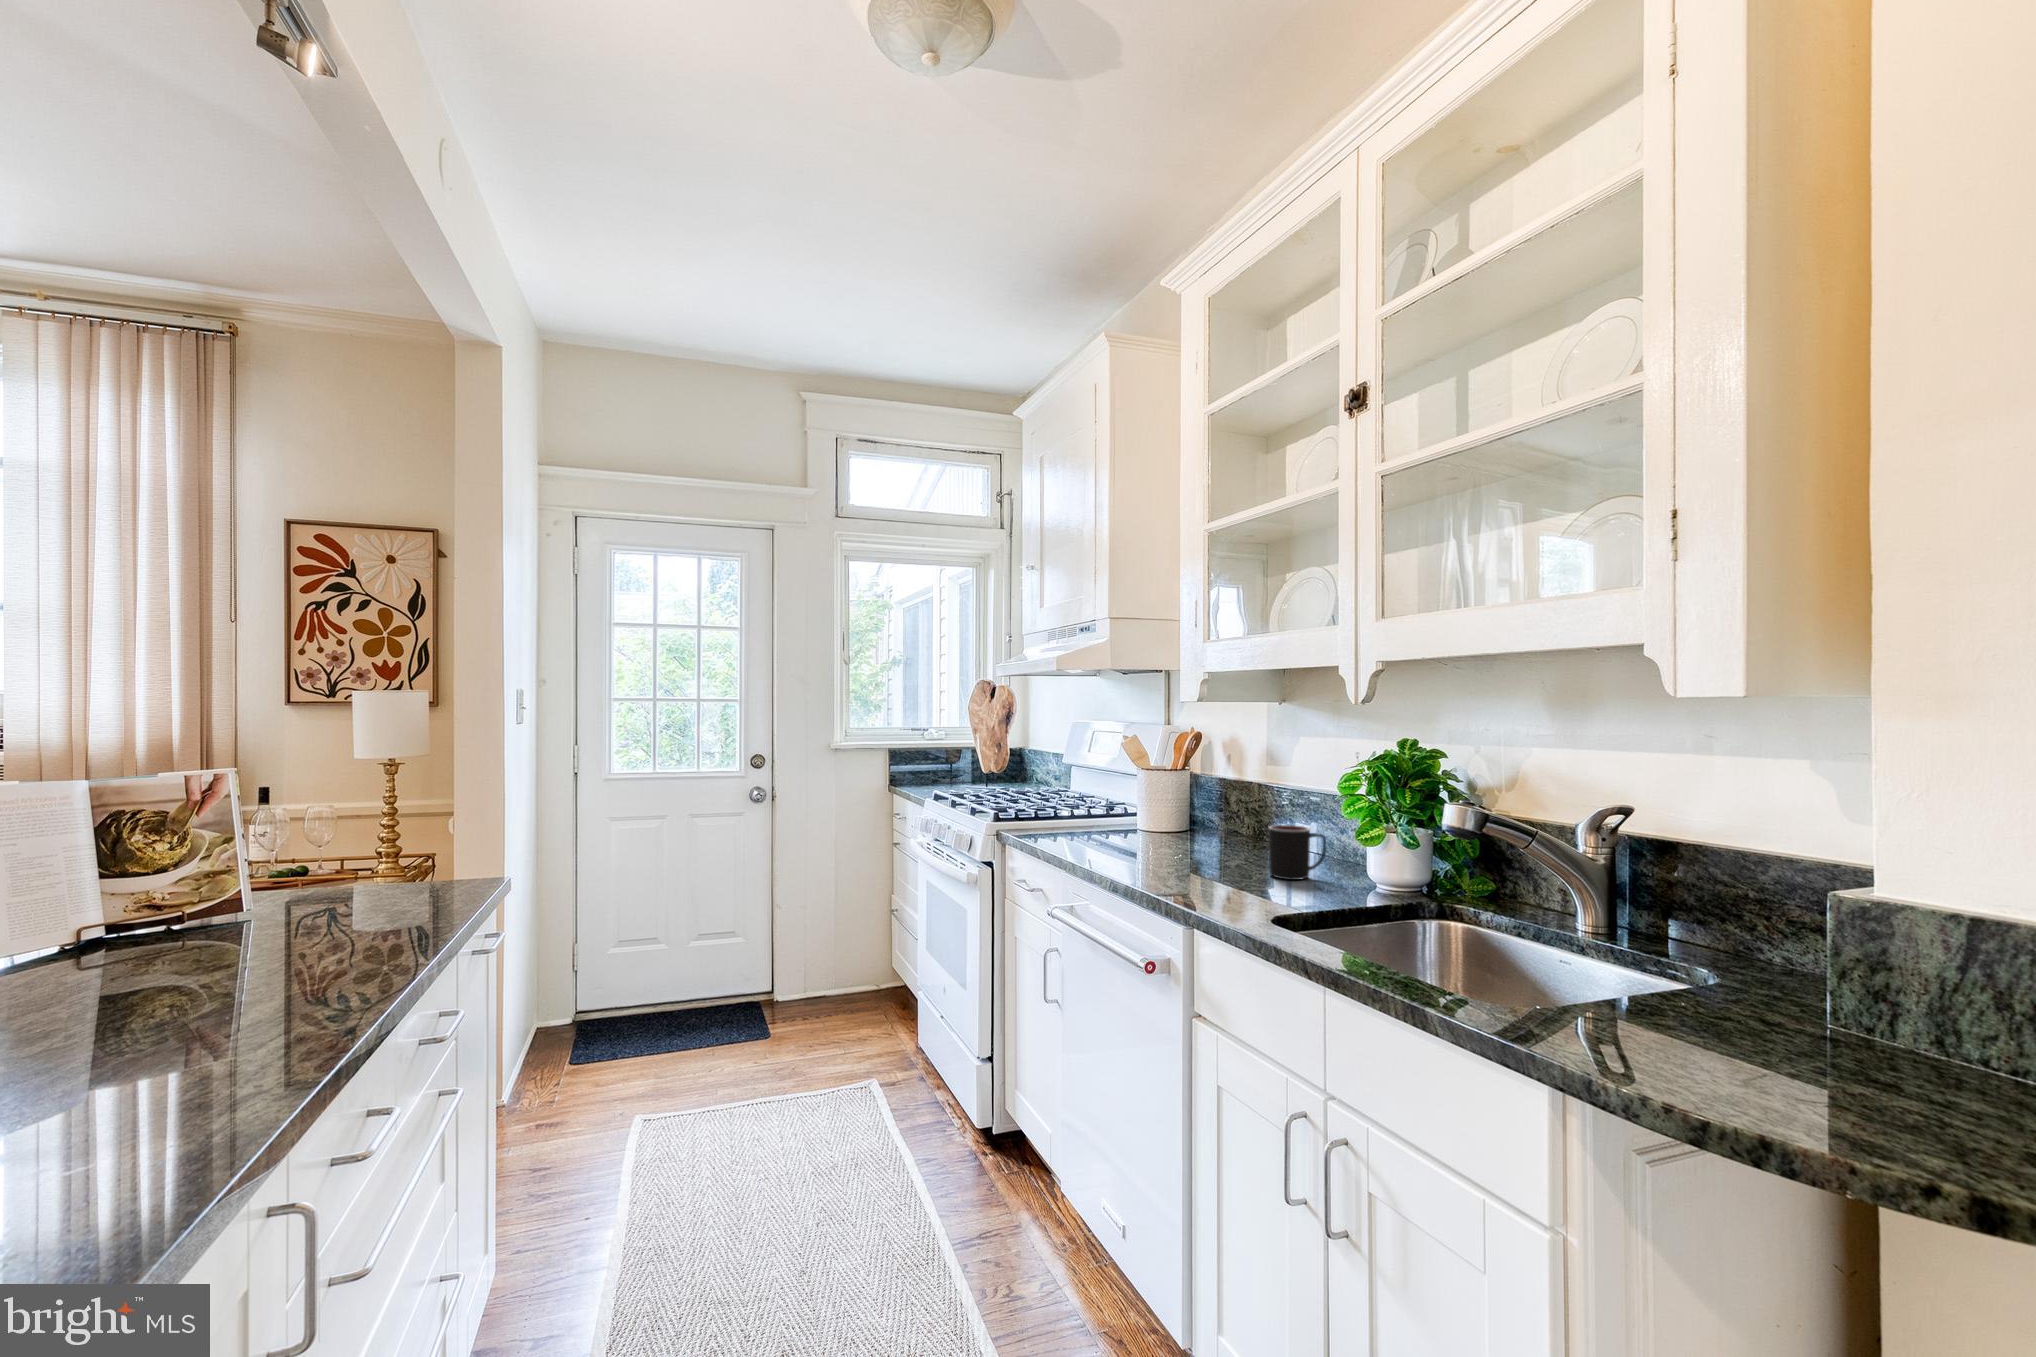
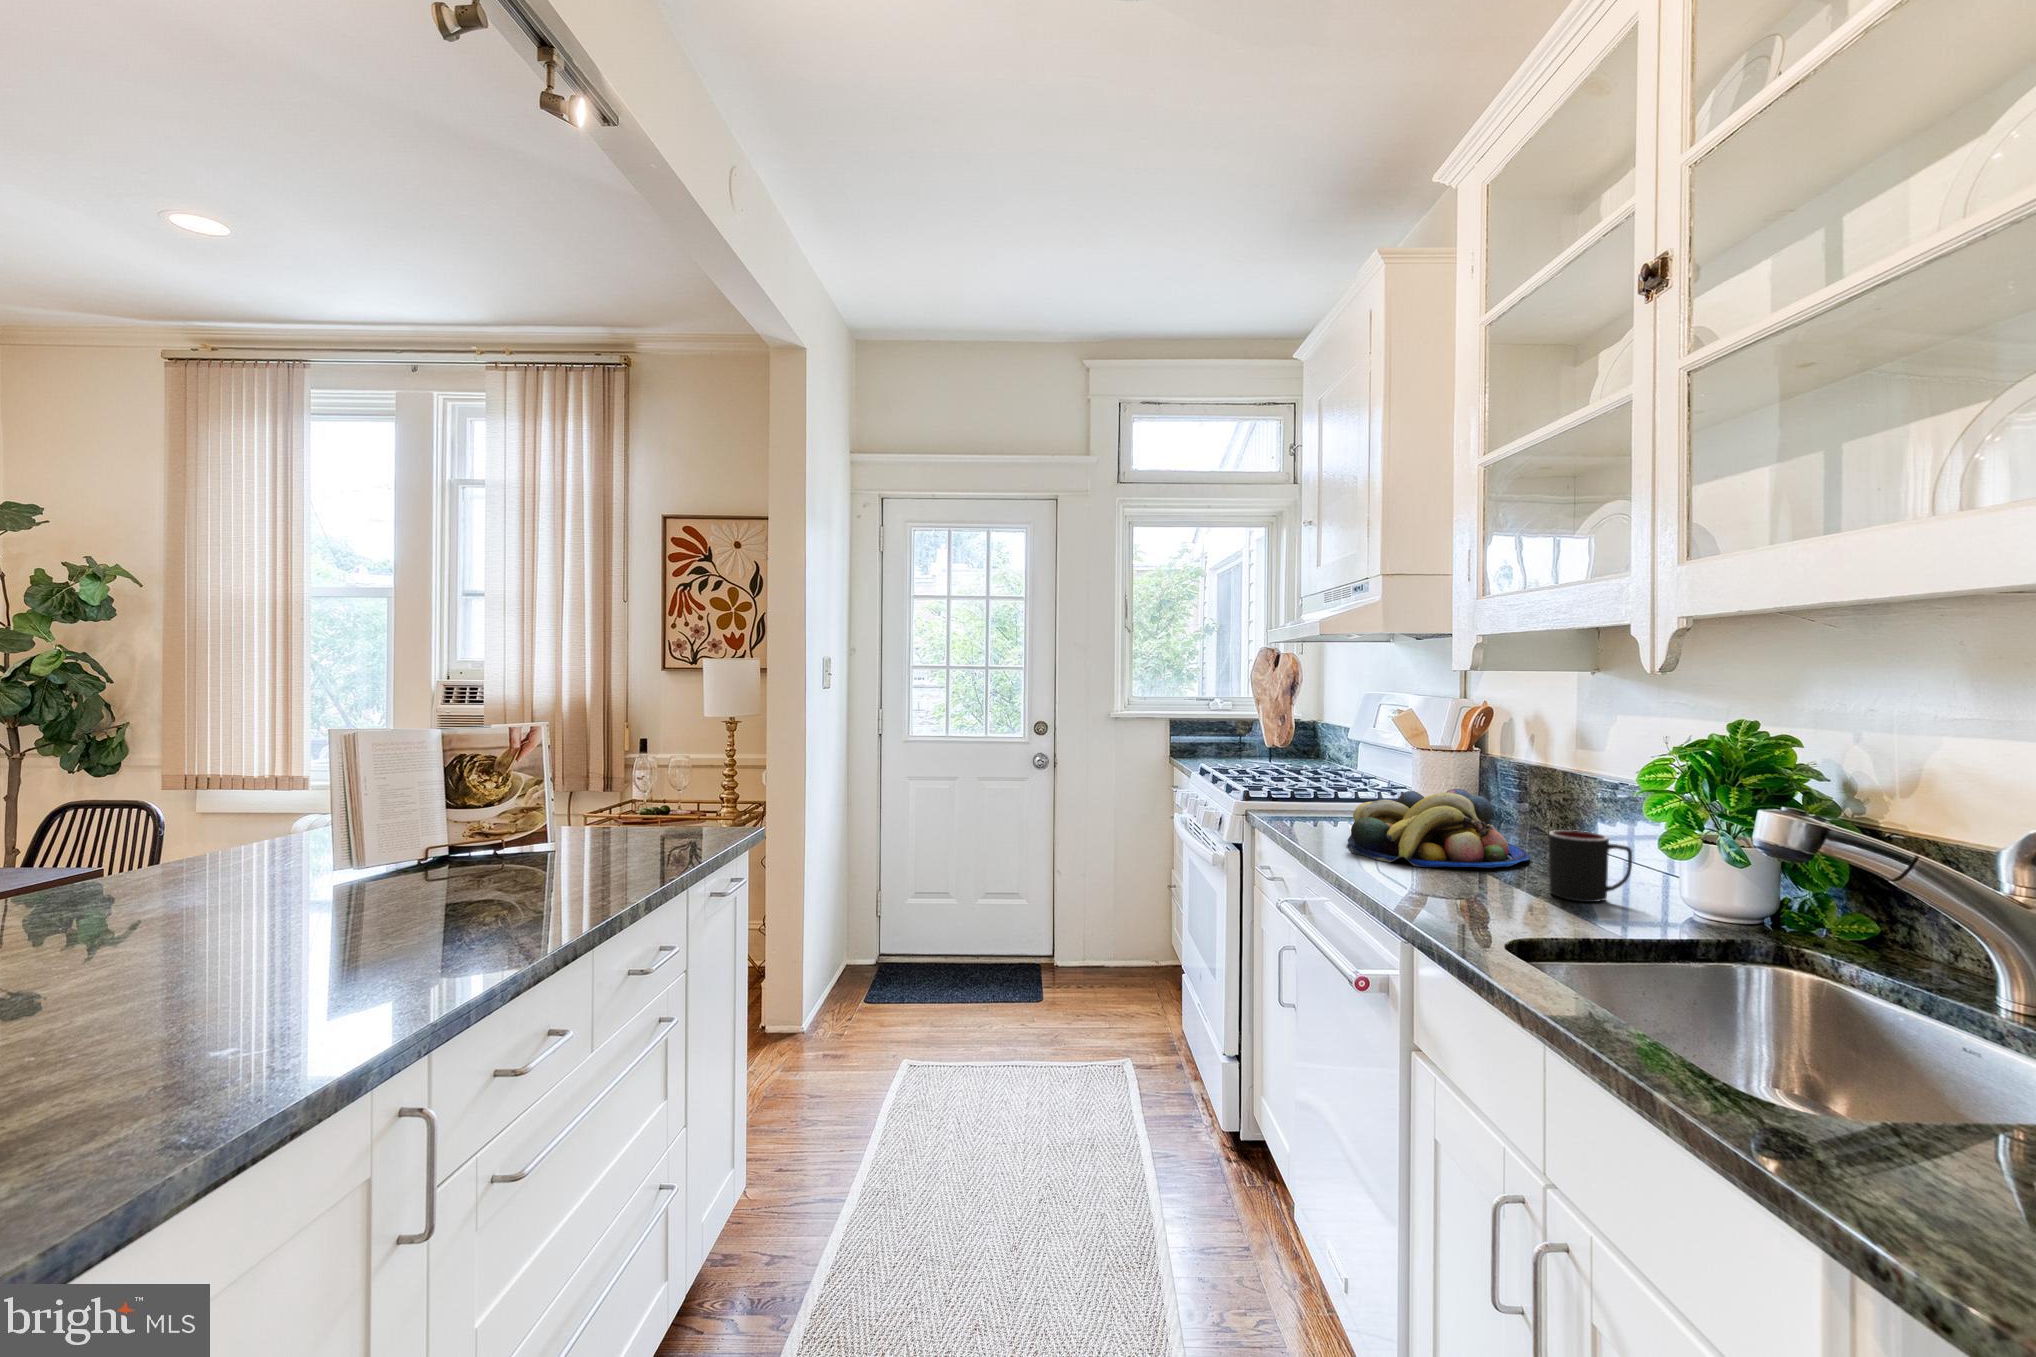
fruit bowl: none [1102,798,1242,864] -> present [1348,789,1530,868]

